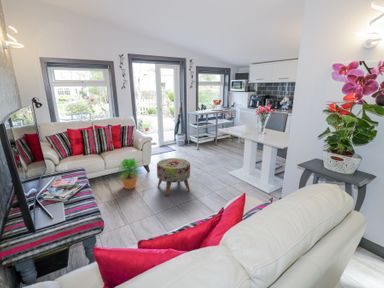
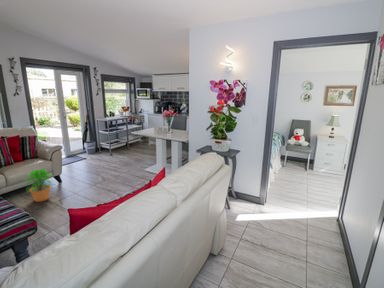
ottoman: present [157,158,190,197] -> none [73,163,111,200]

